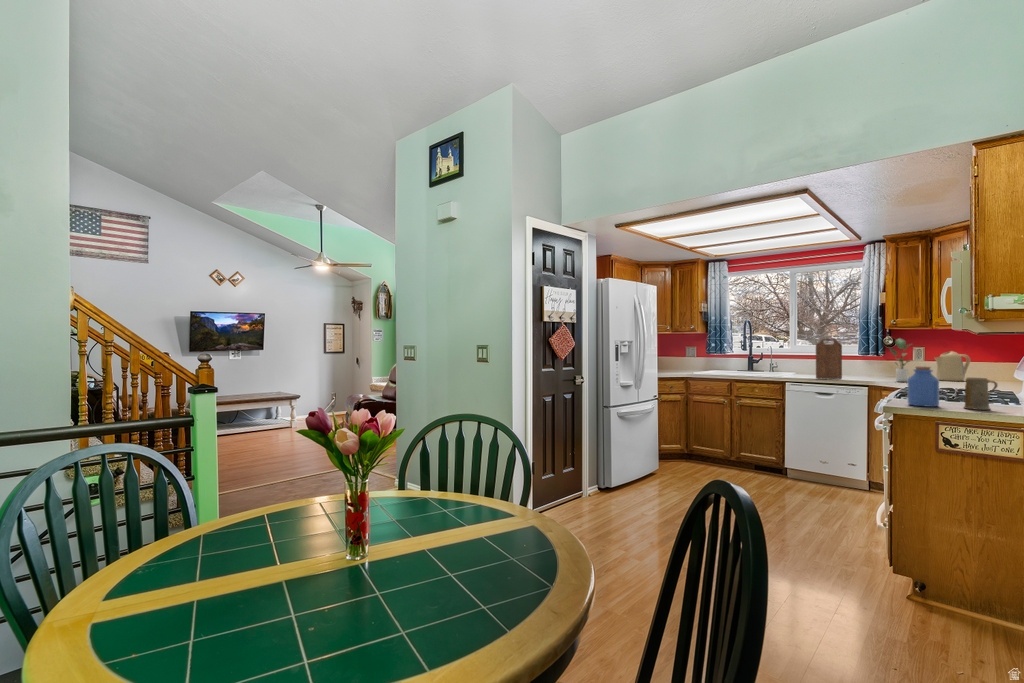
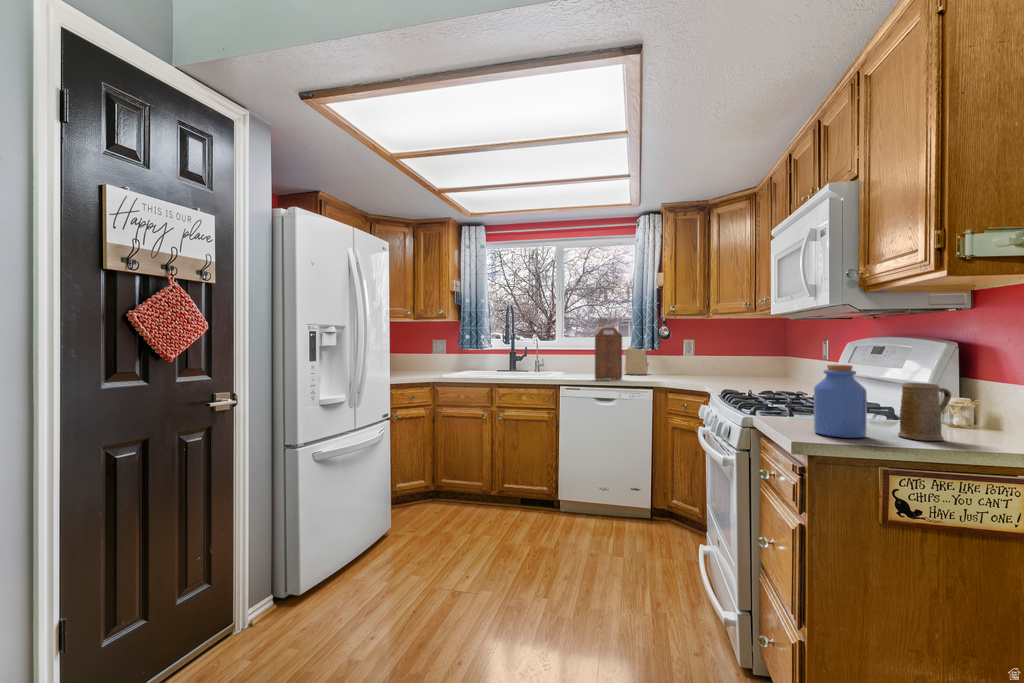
potted plant: present [889,338,912,382] -> none [673,328,700,381]
kettle: present [935,351,970,381] -> present [624,345,649,375]

